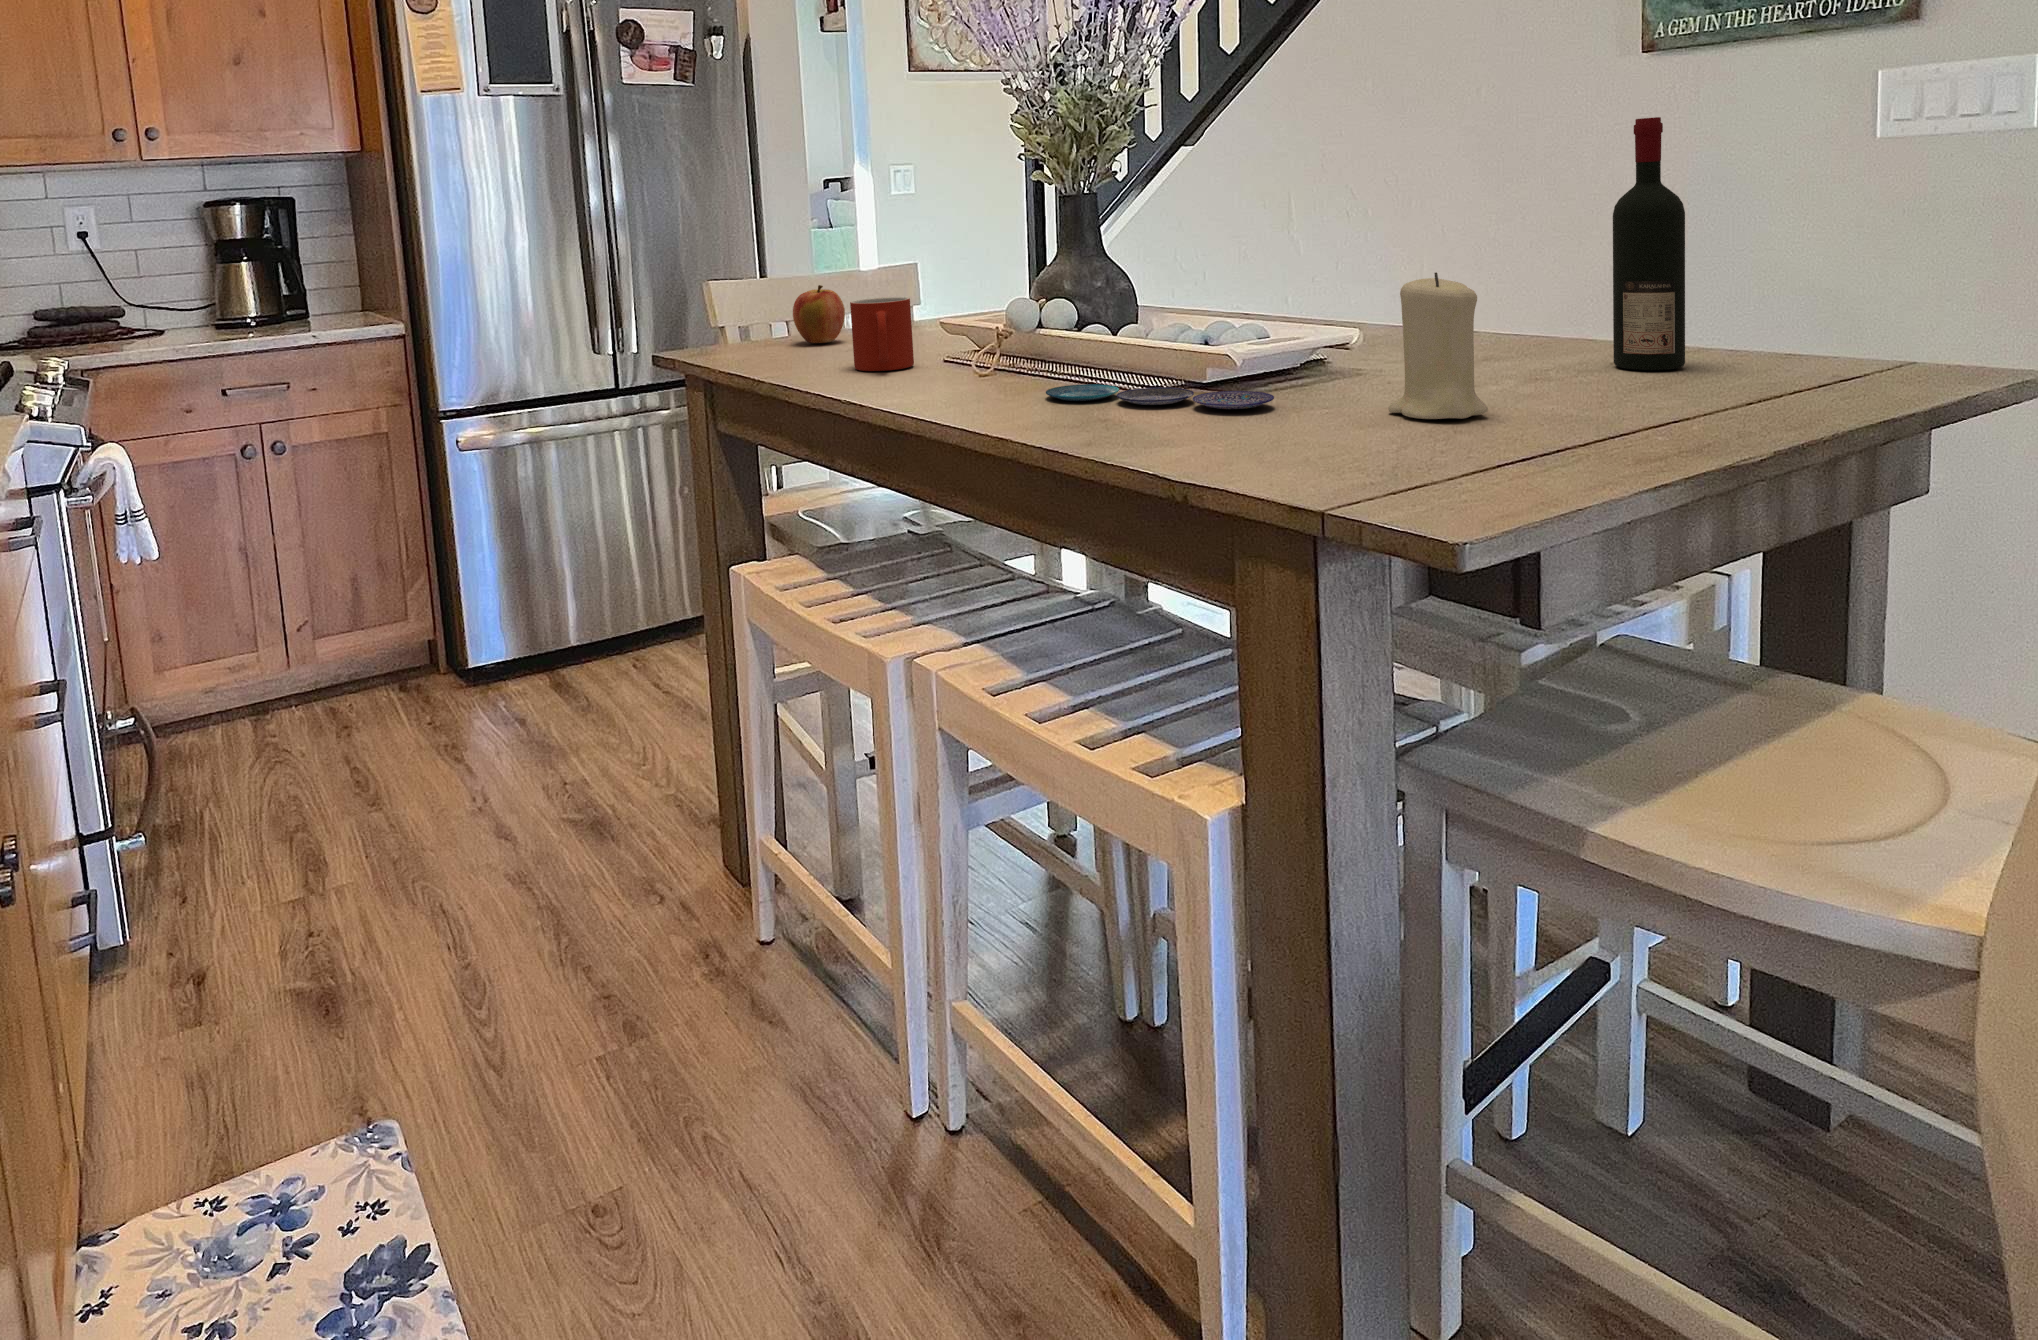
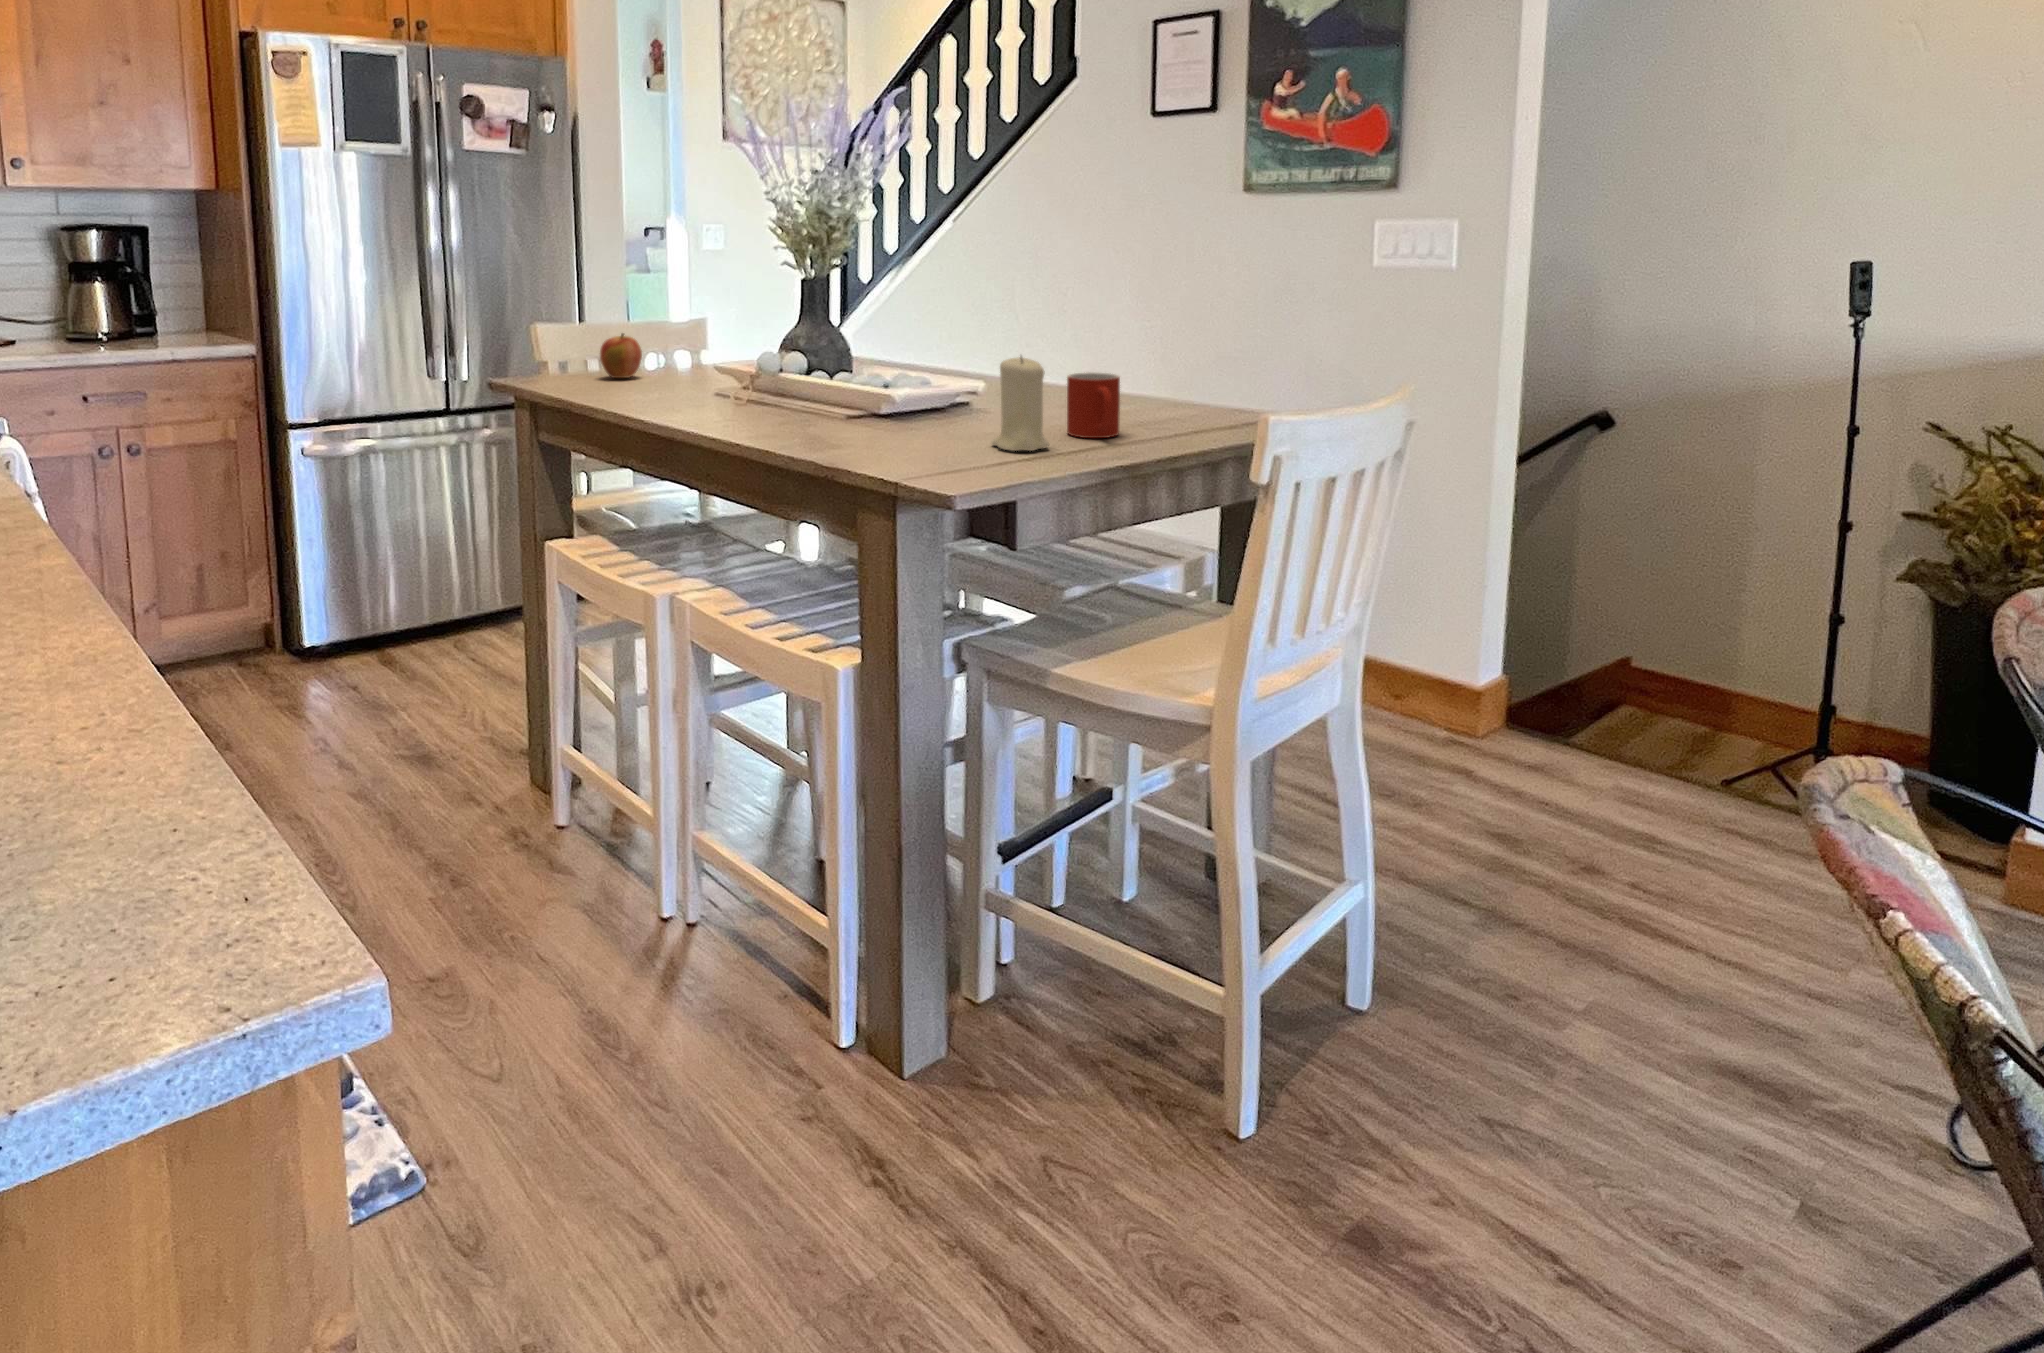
wine bottle: present [1613,117,1685,370] -> none [1154,255,1195,420]
mug: present [850,297,914,371] -> present [1067,372,1120,438]
plate: present [1046,384,1274,409] -> none [773,420,923,441]

